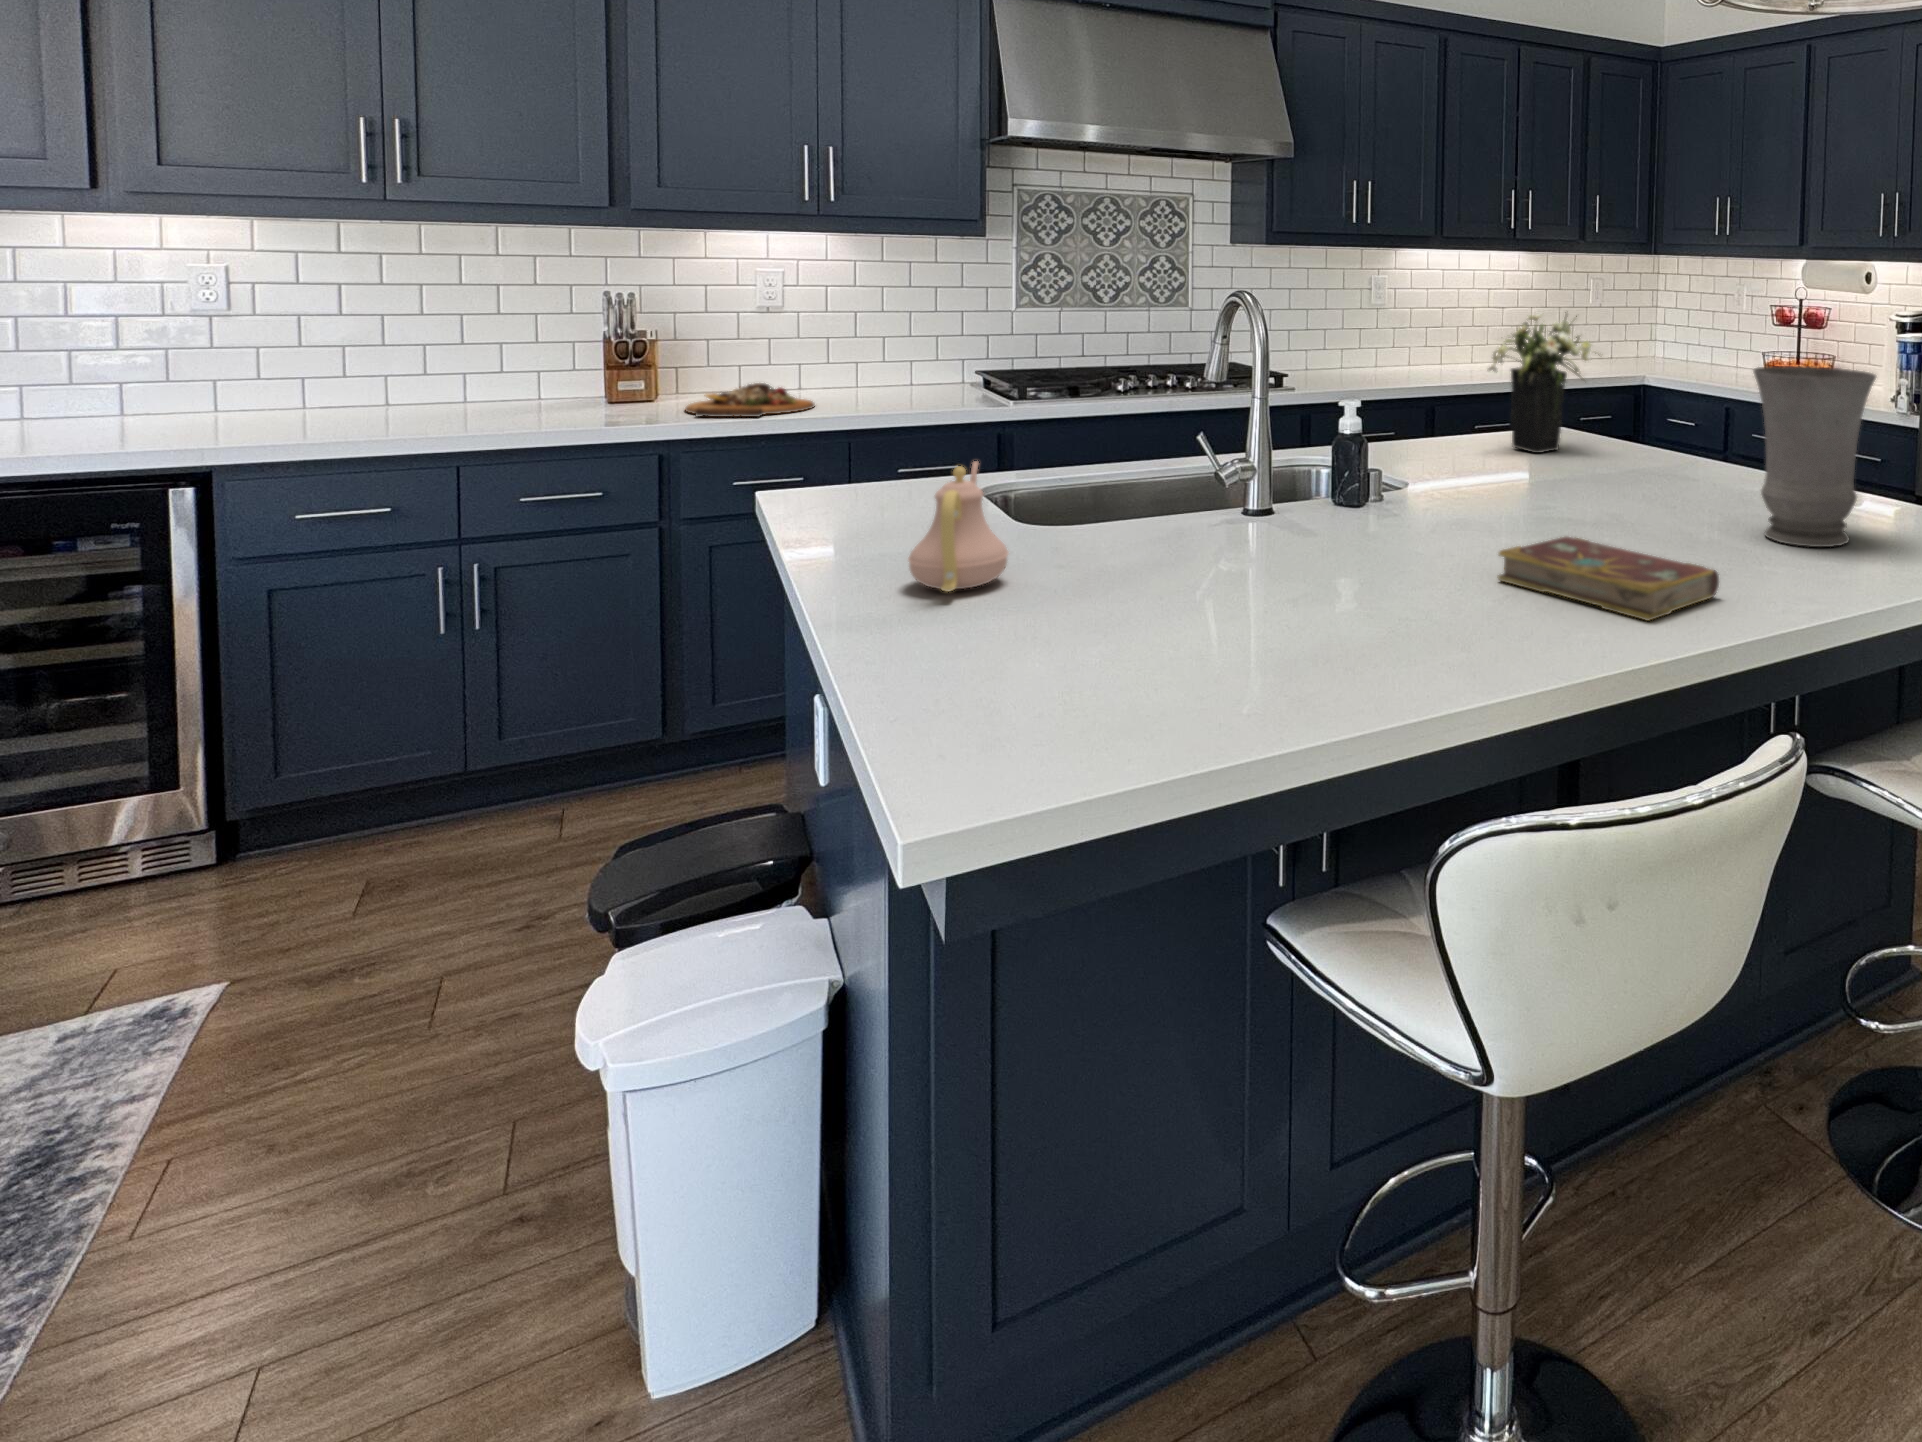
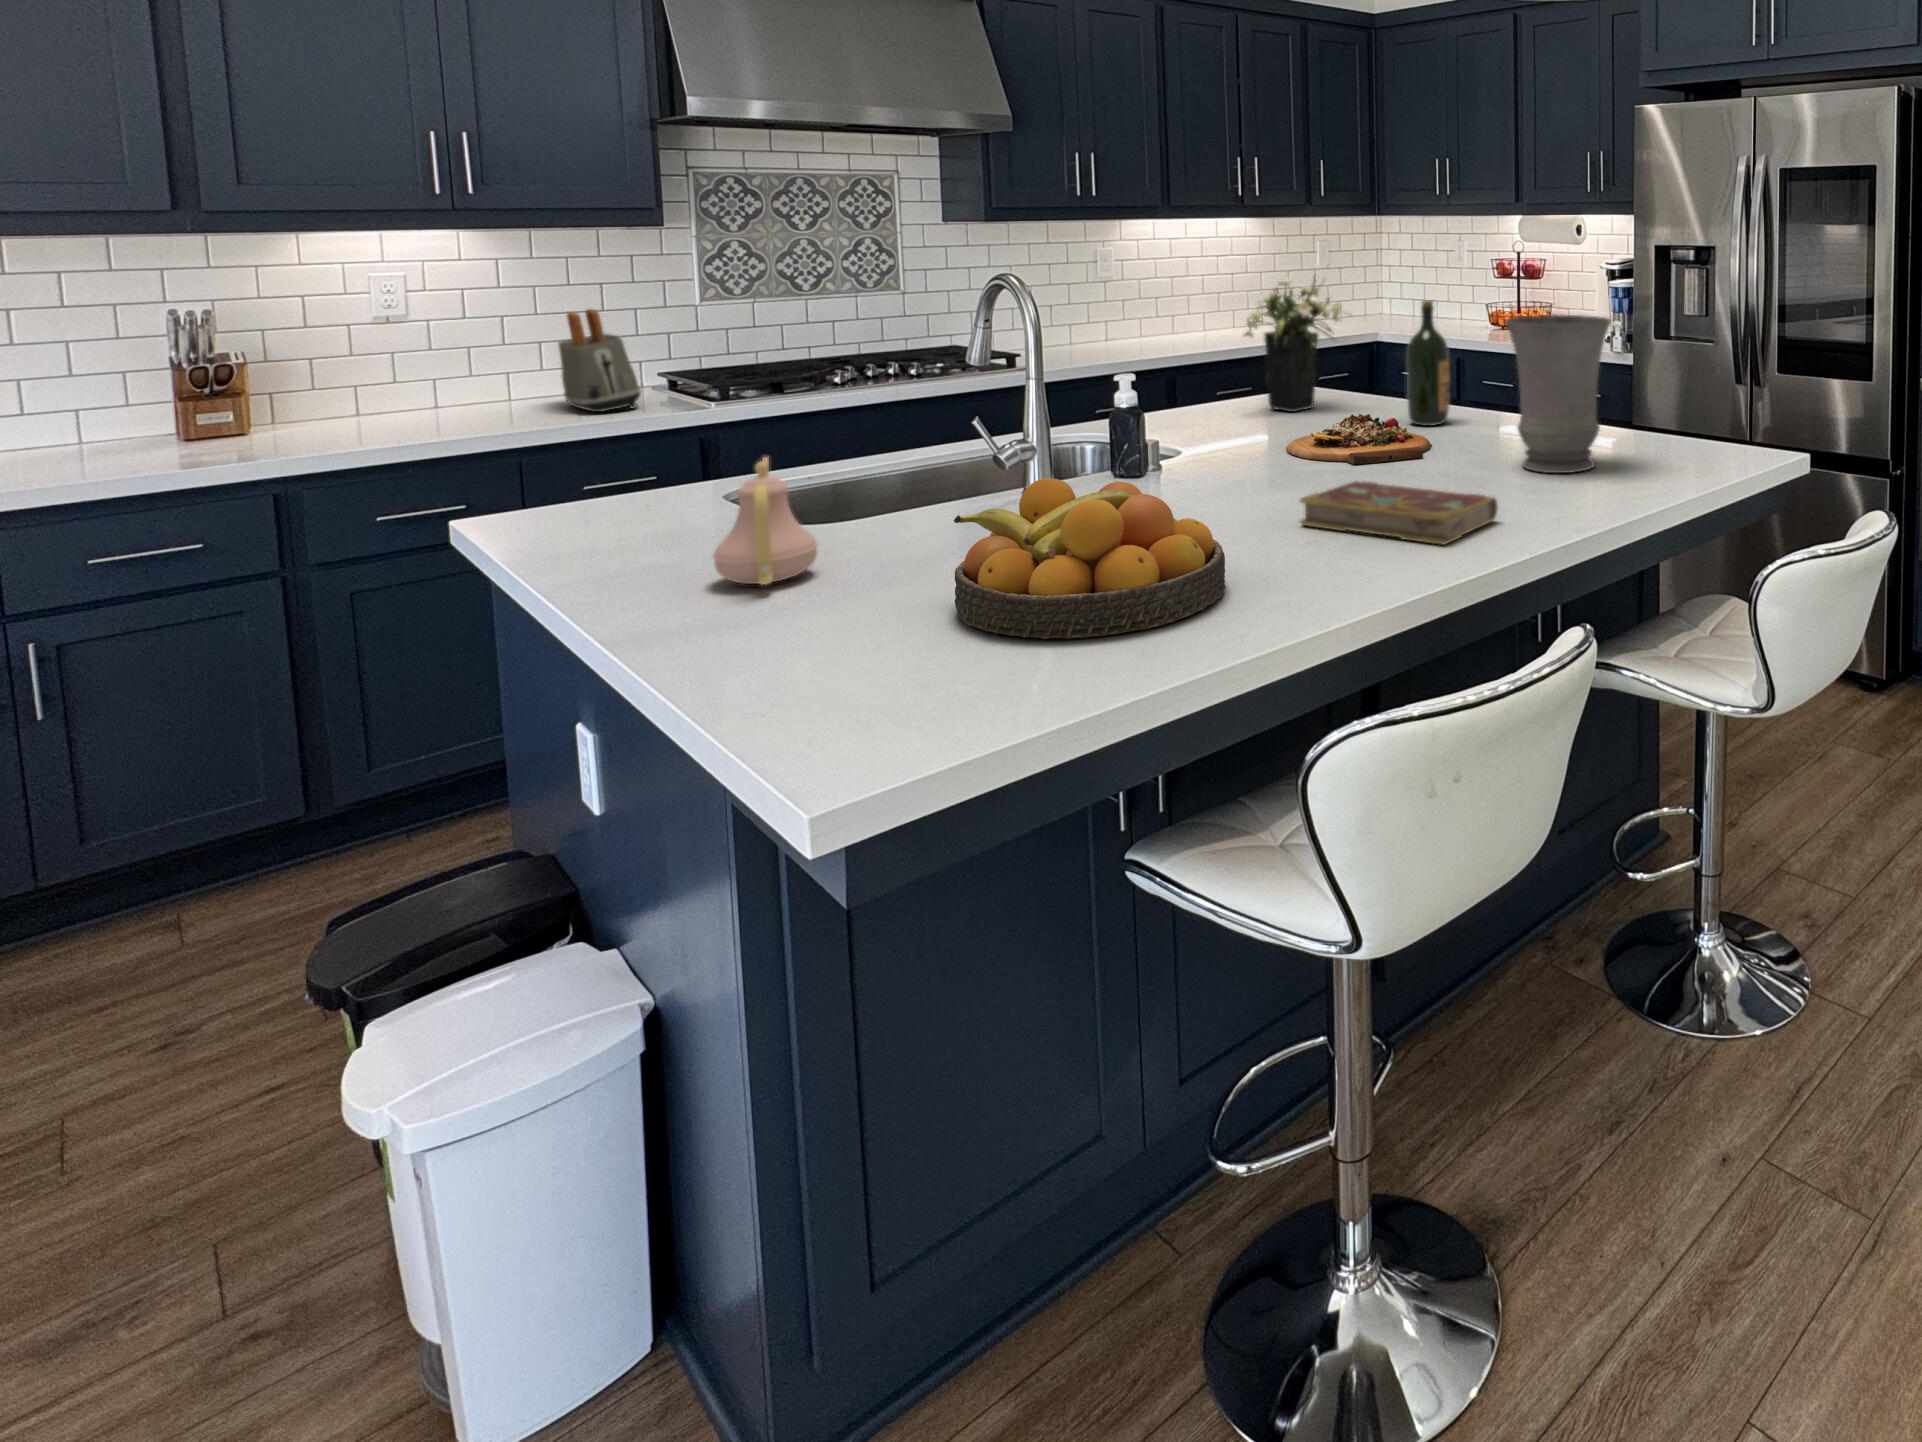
toaster: none [890,311,952,406] -> present [558,309,641,412]
wine bottle: none [1653,343,1700,479] -> present [1407,300,1450,426]
cutting board: present [685,383,814,417] -> present [1286,414,1432,464]
fruit bowl: none [1107,508,1392,689] -> present [954,478,1225,639]

